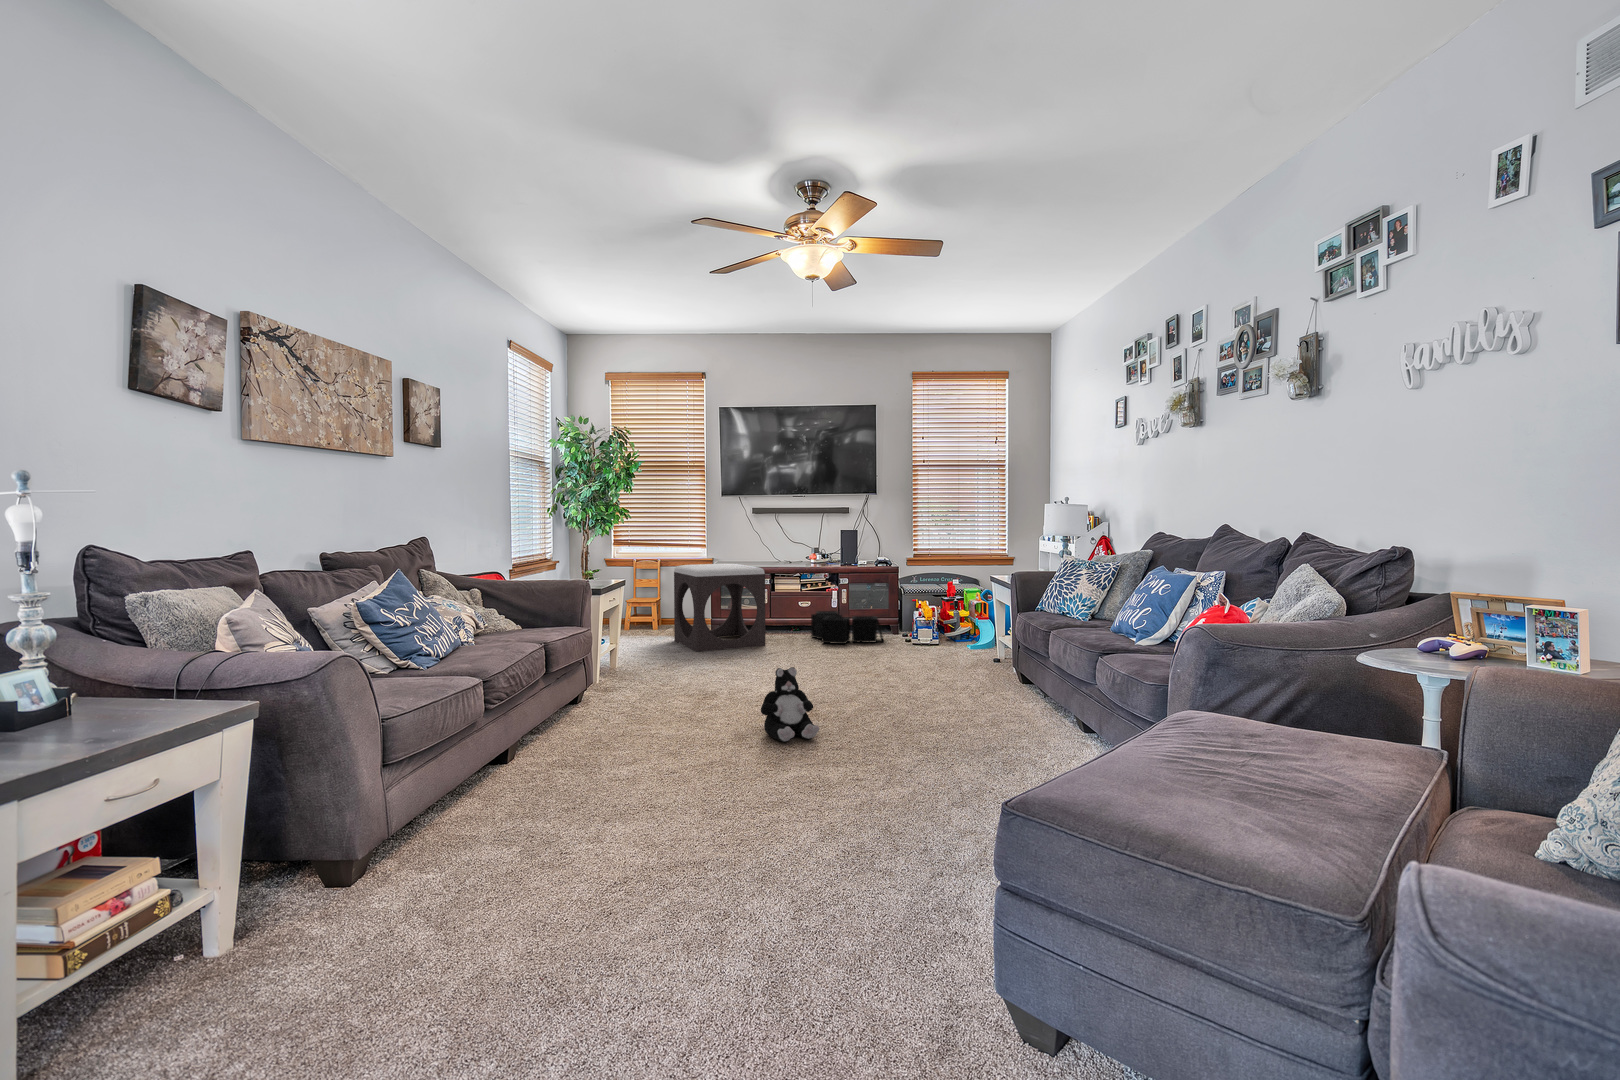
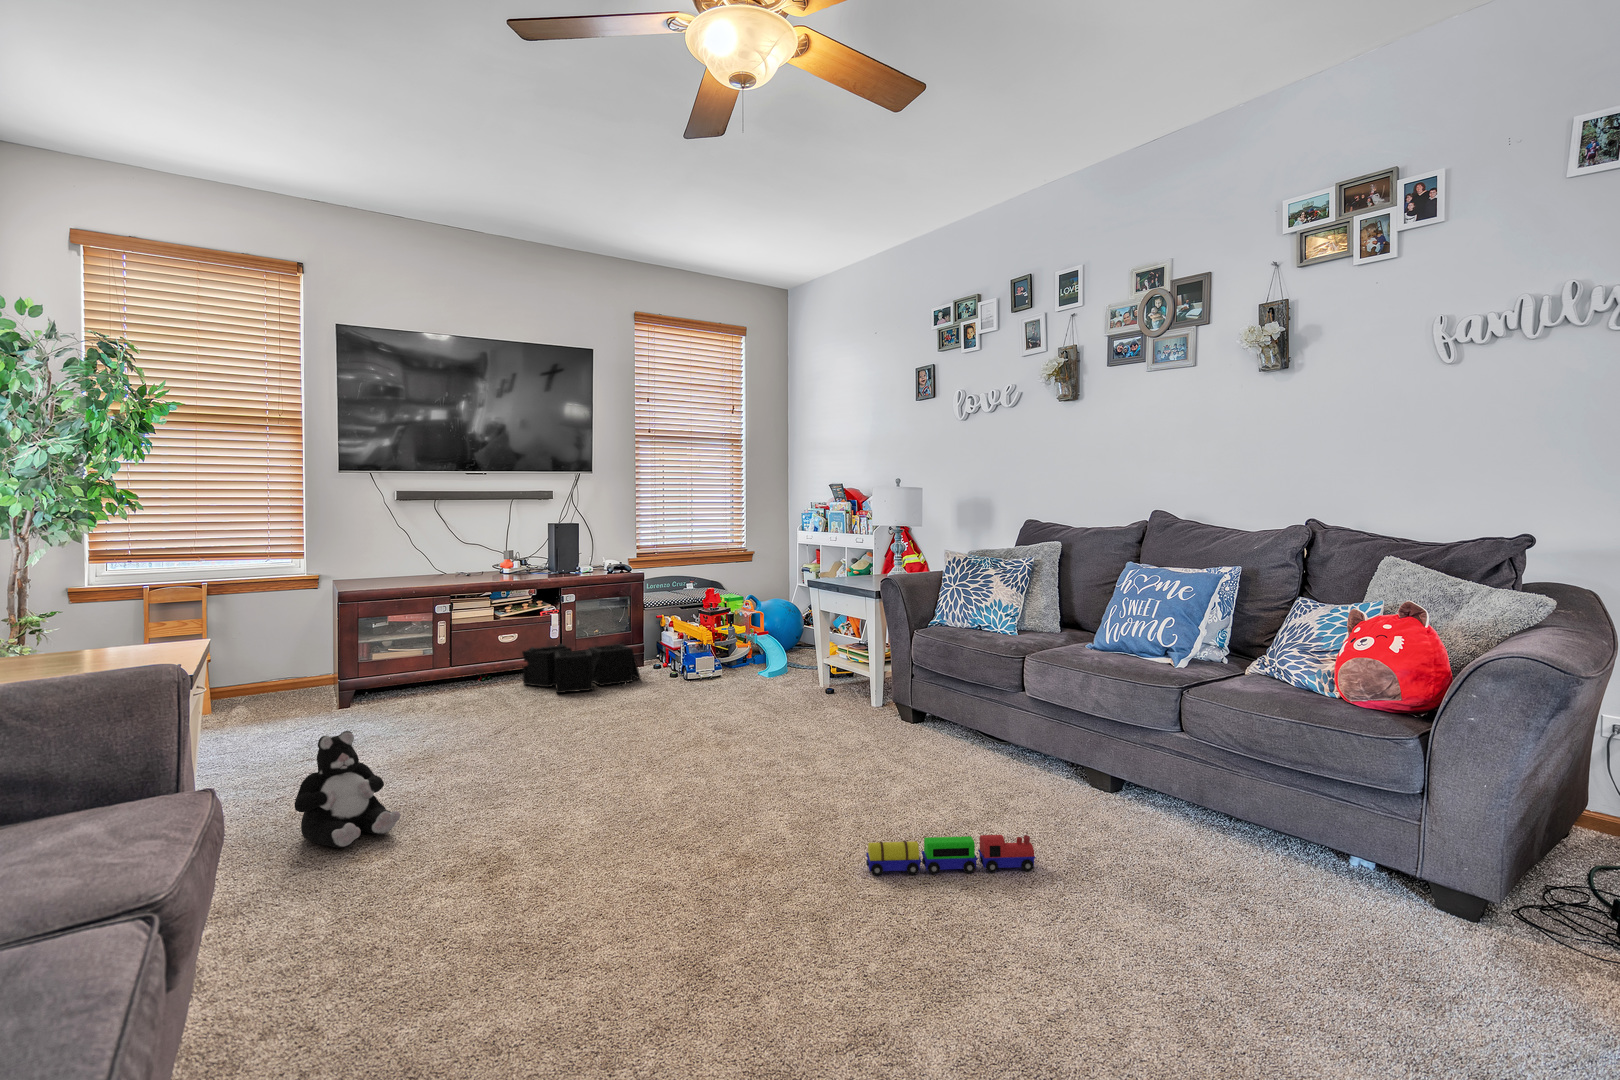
footstool: present [674,563,765,652] -> none [280,582,470,741]
plush toy: present [761,667,819,742] -> present [294,731,400,848]
toy train: none [841,724,942,759] -> present [866,835,1036,876]

